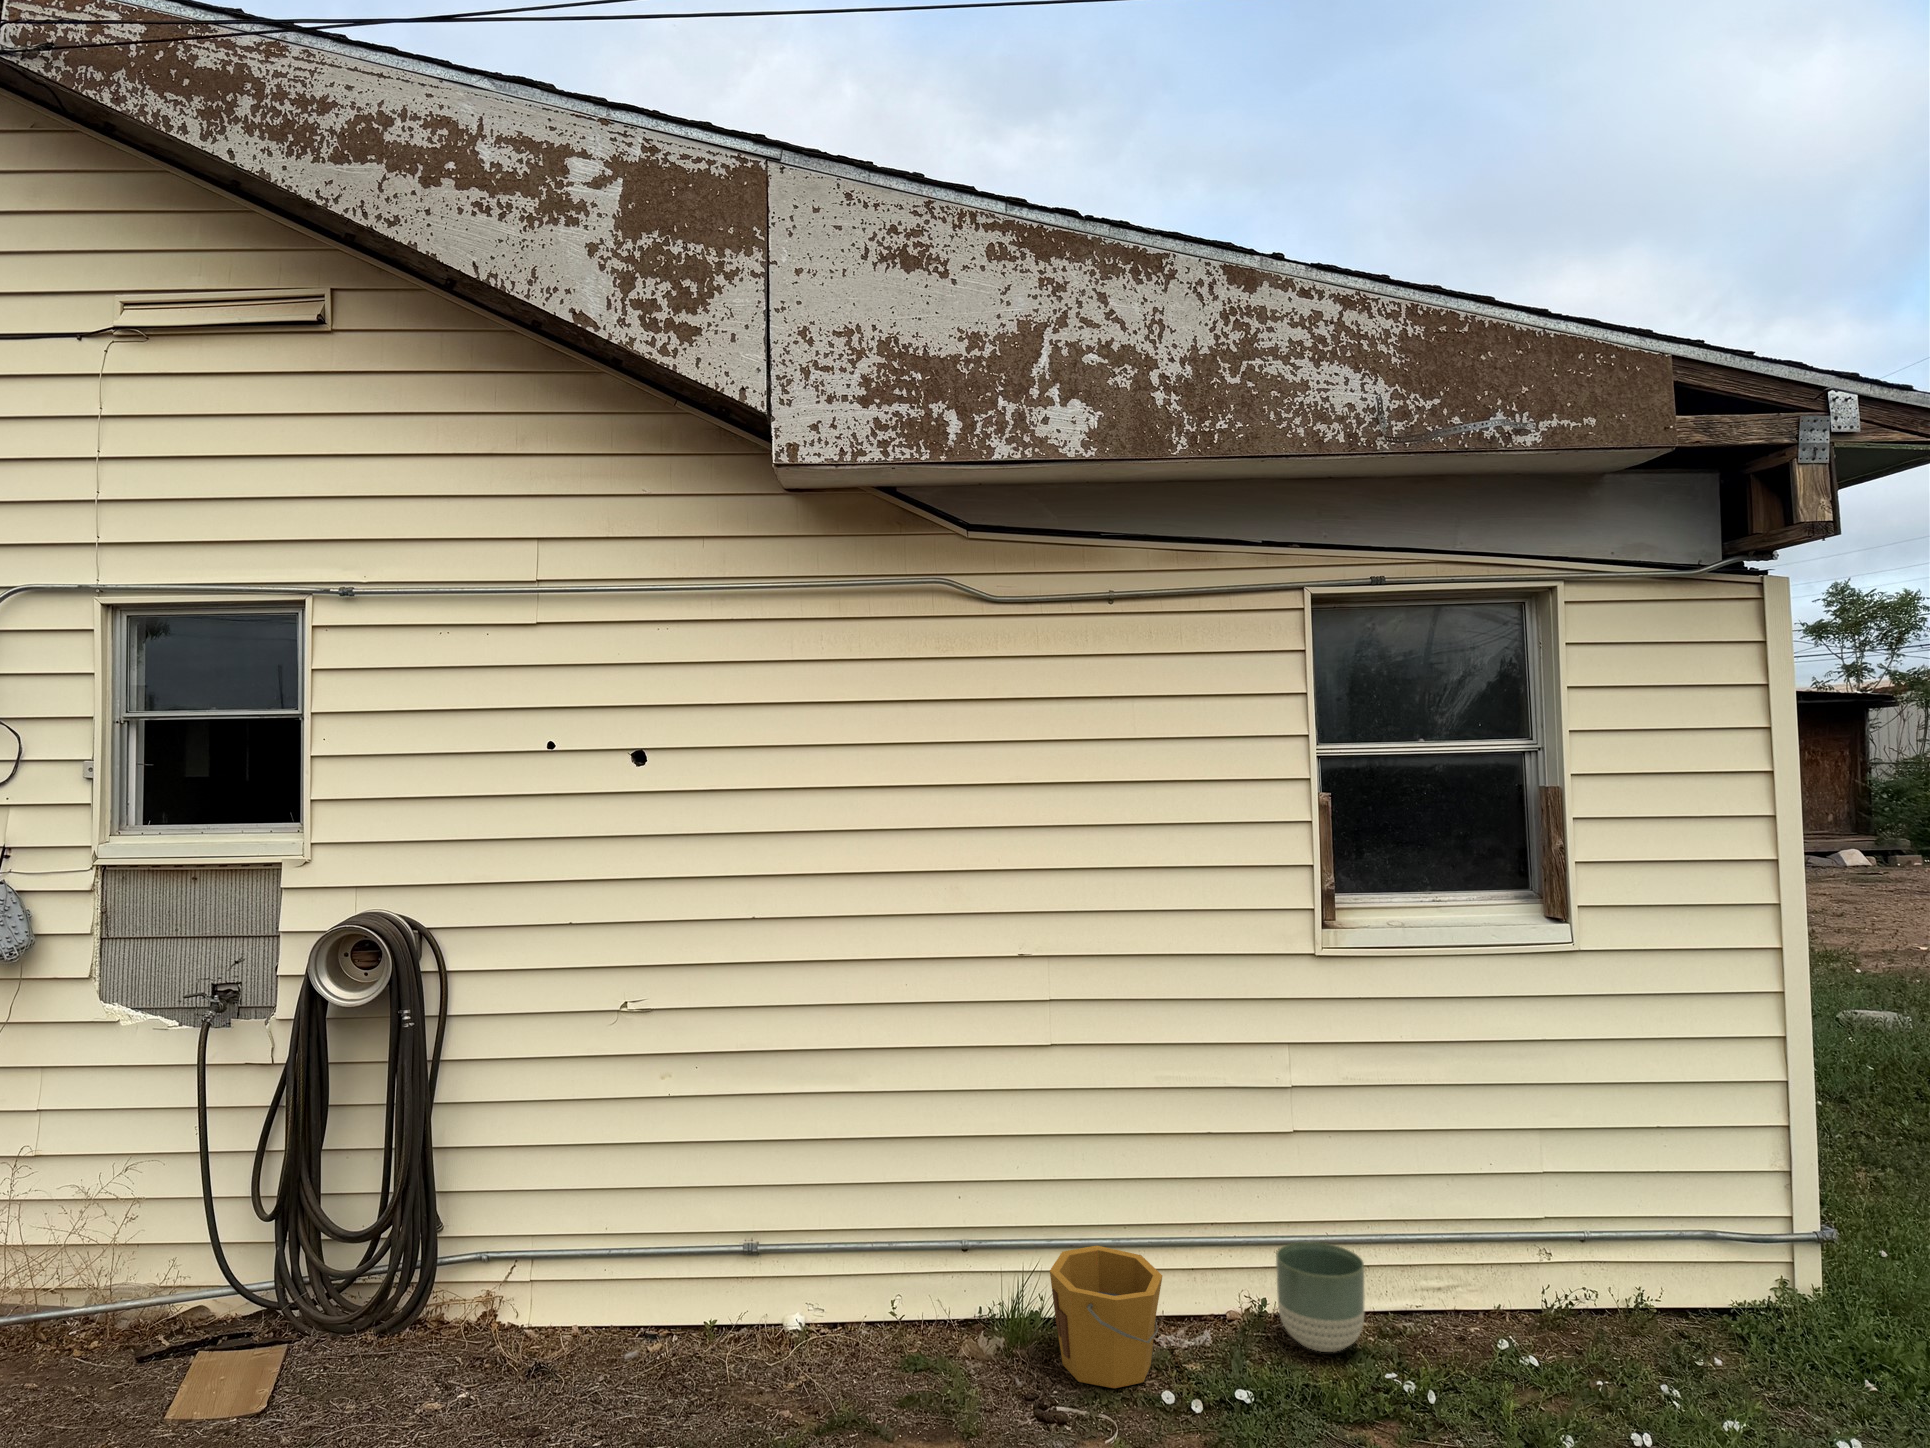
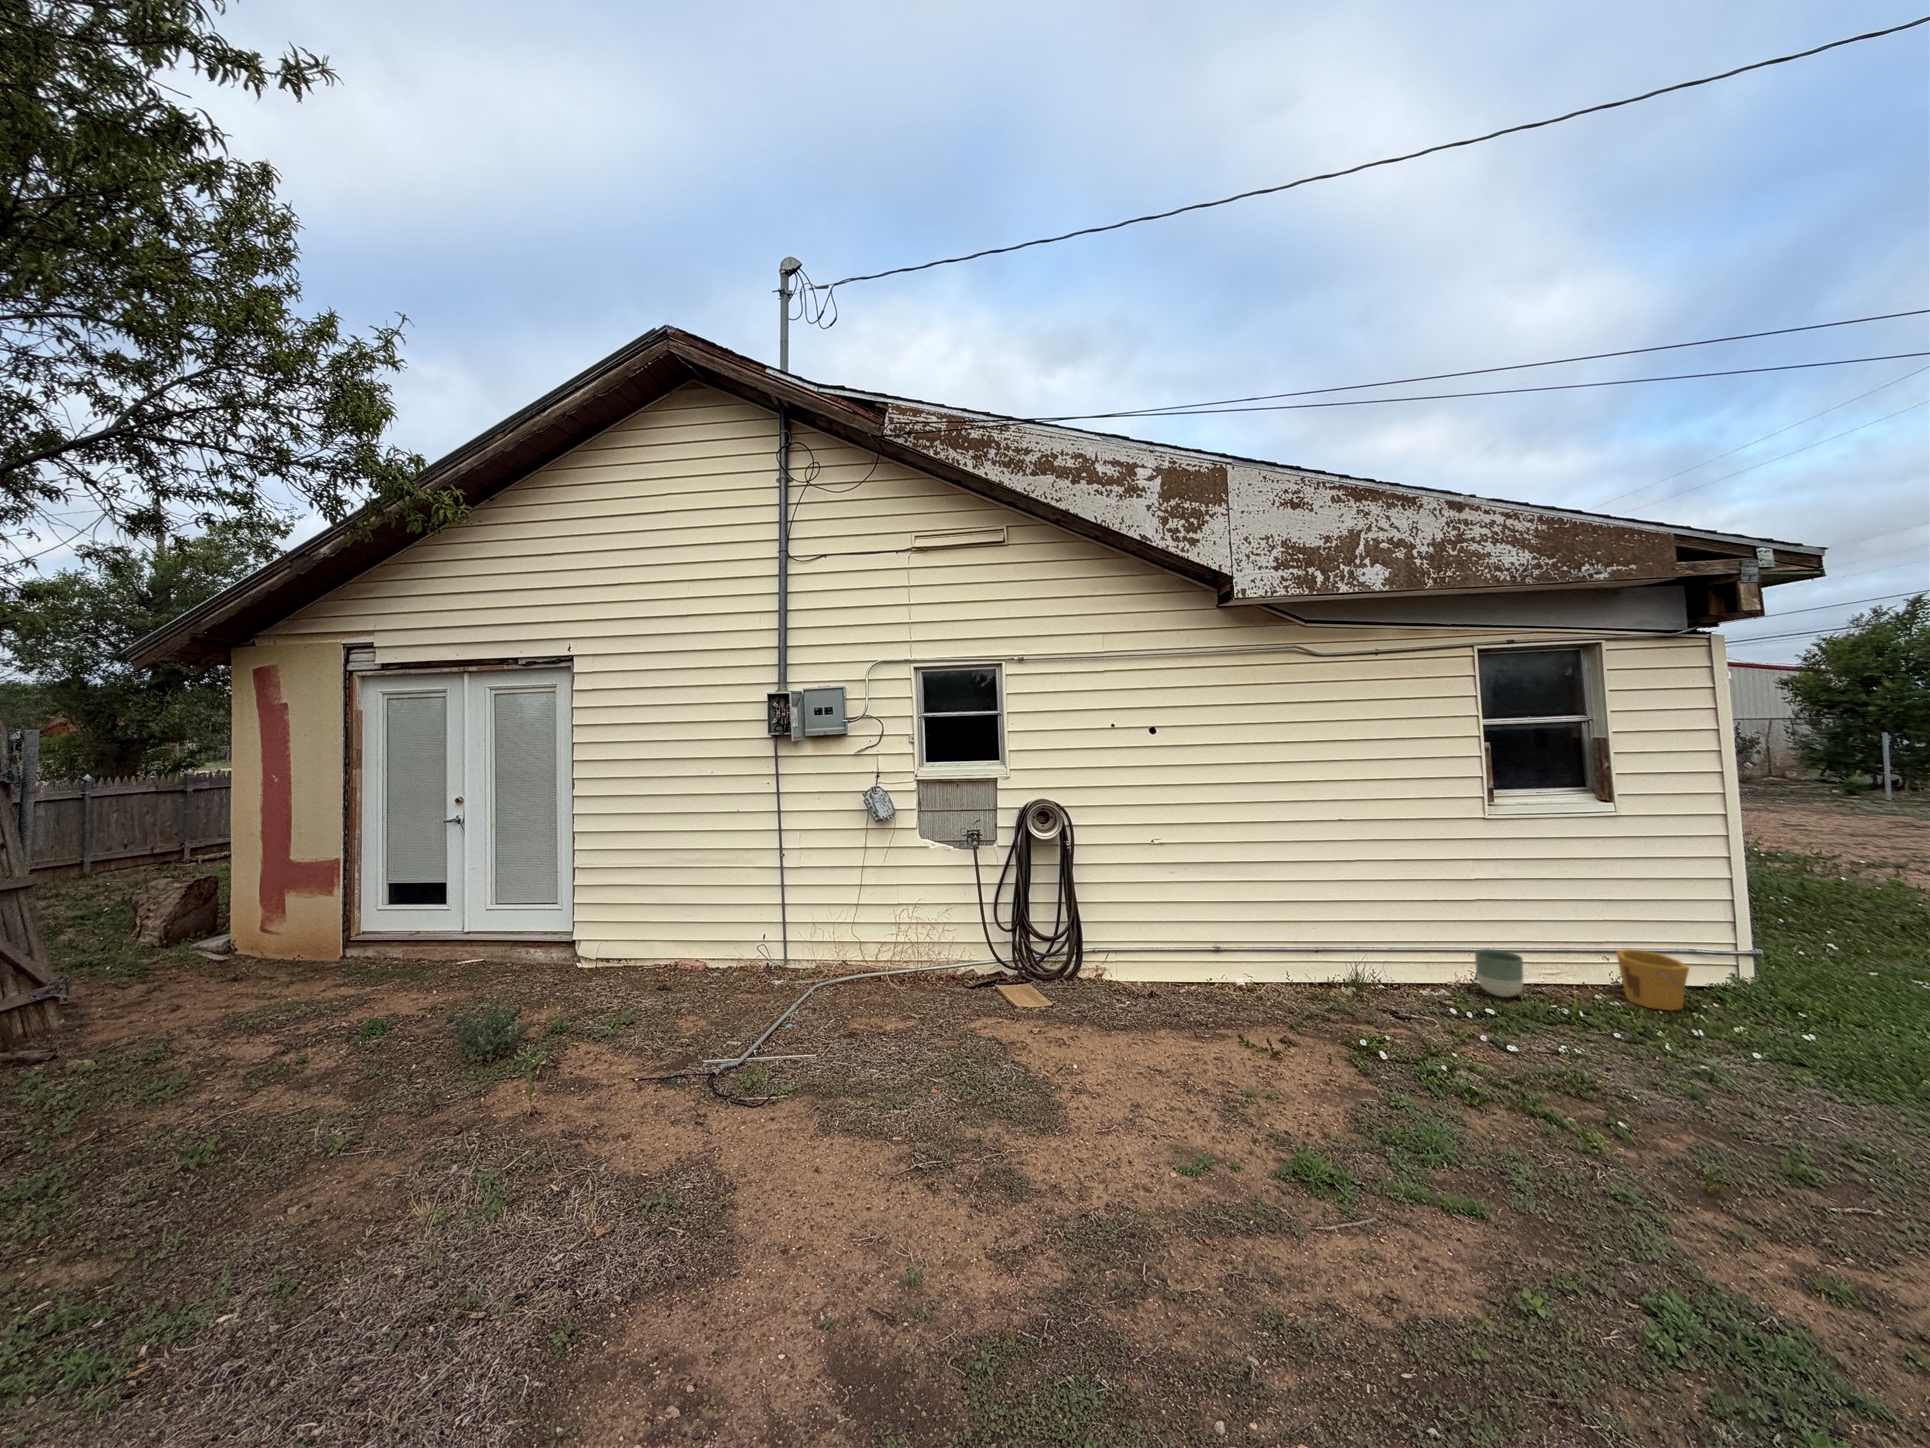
bucket: present [1050,1246,1162,1388] -> present [1617,949,1689,1010]

